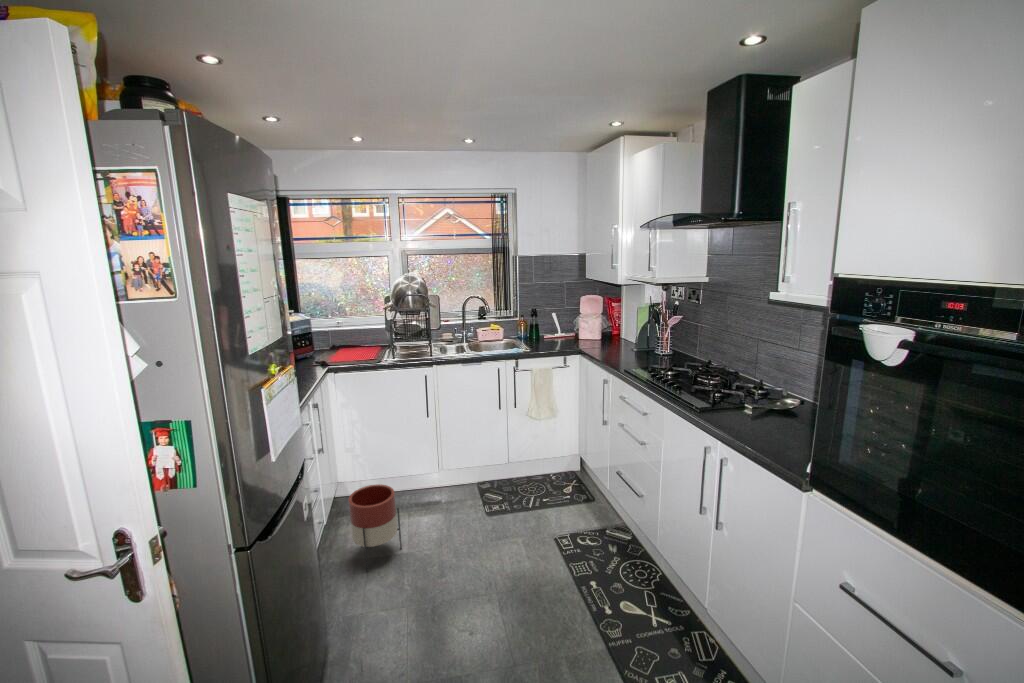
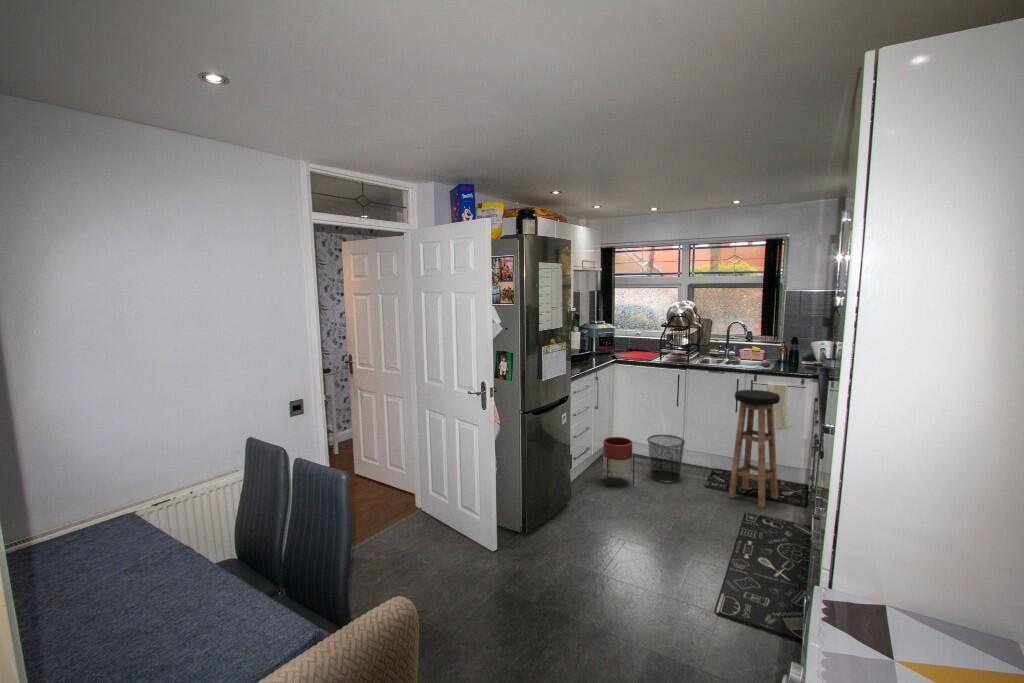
bar stool: none [514,379,564,519] -> present [728,390,780,508]
waste bin: none [403,457,454,527] -> present [647,435,685,483]

